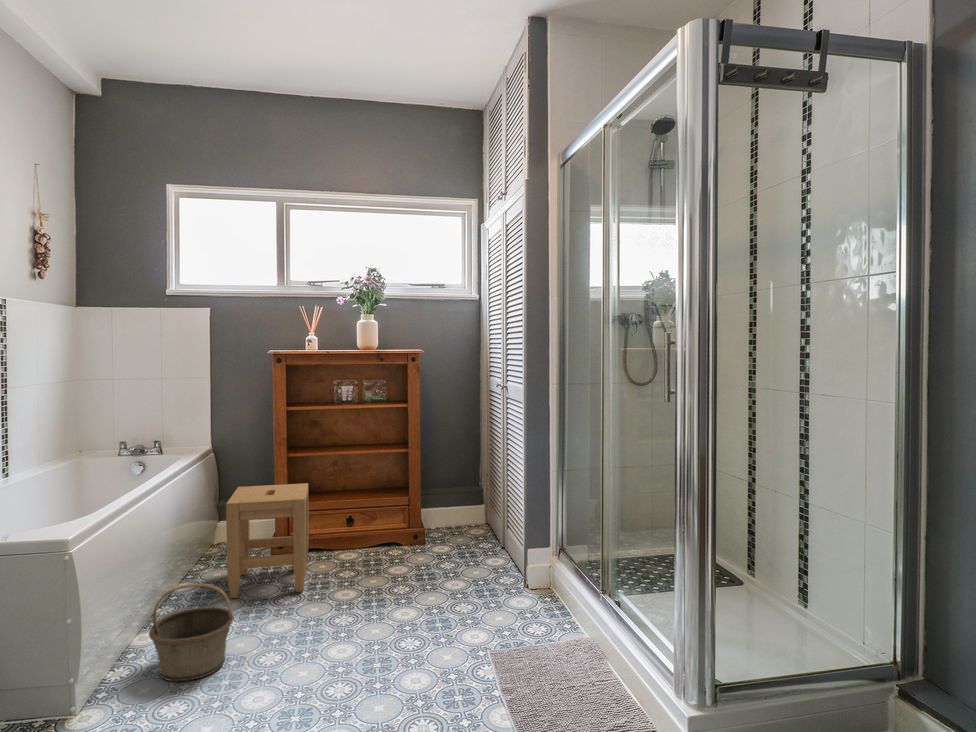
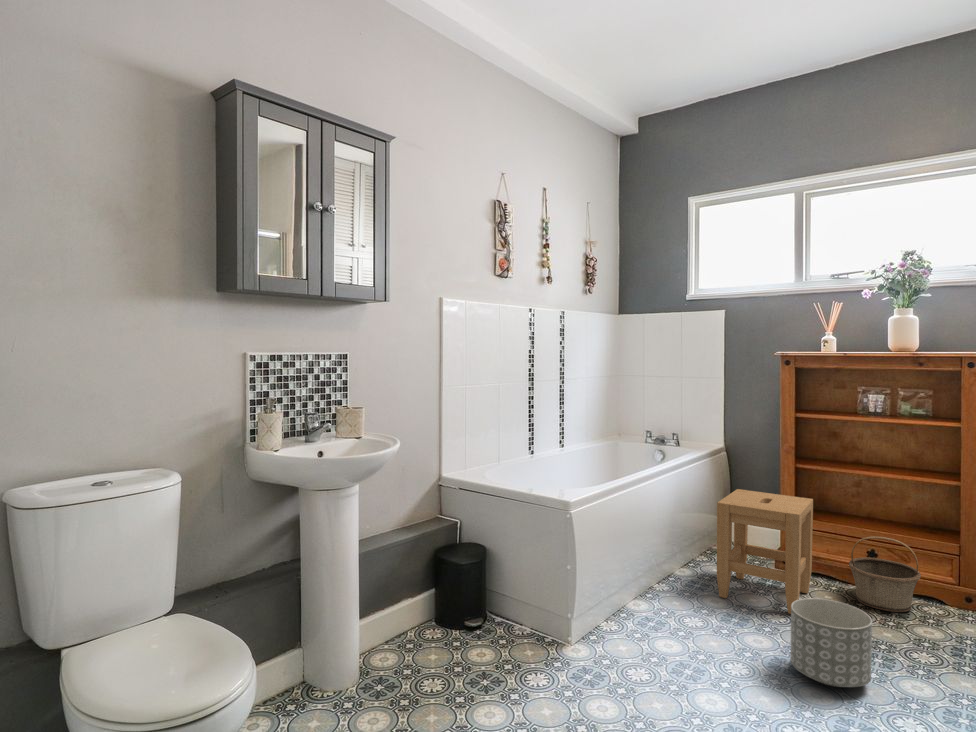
planter: none [314,566,377,641] -> present [790,598,872,687]
basket: present [149,583,234,681] -> present [849,536,921,612]

